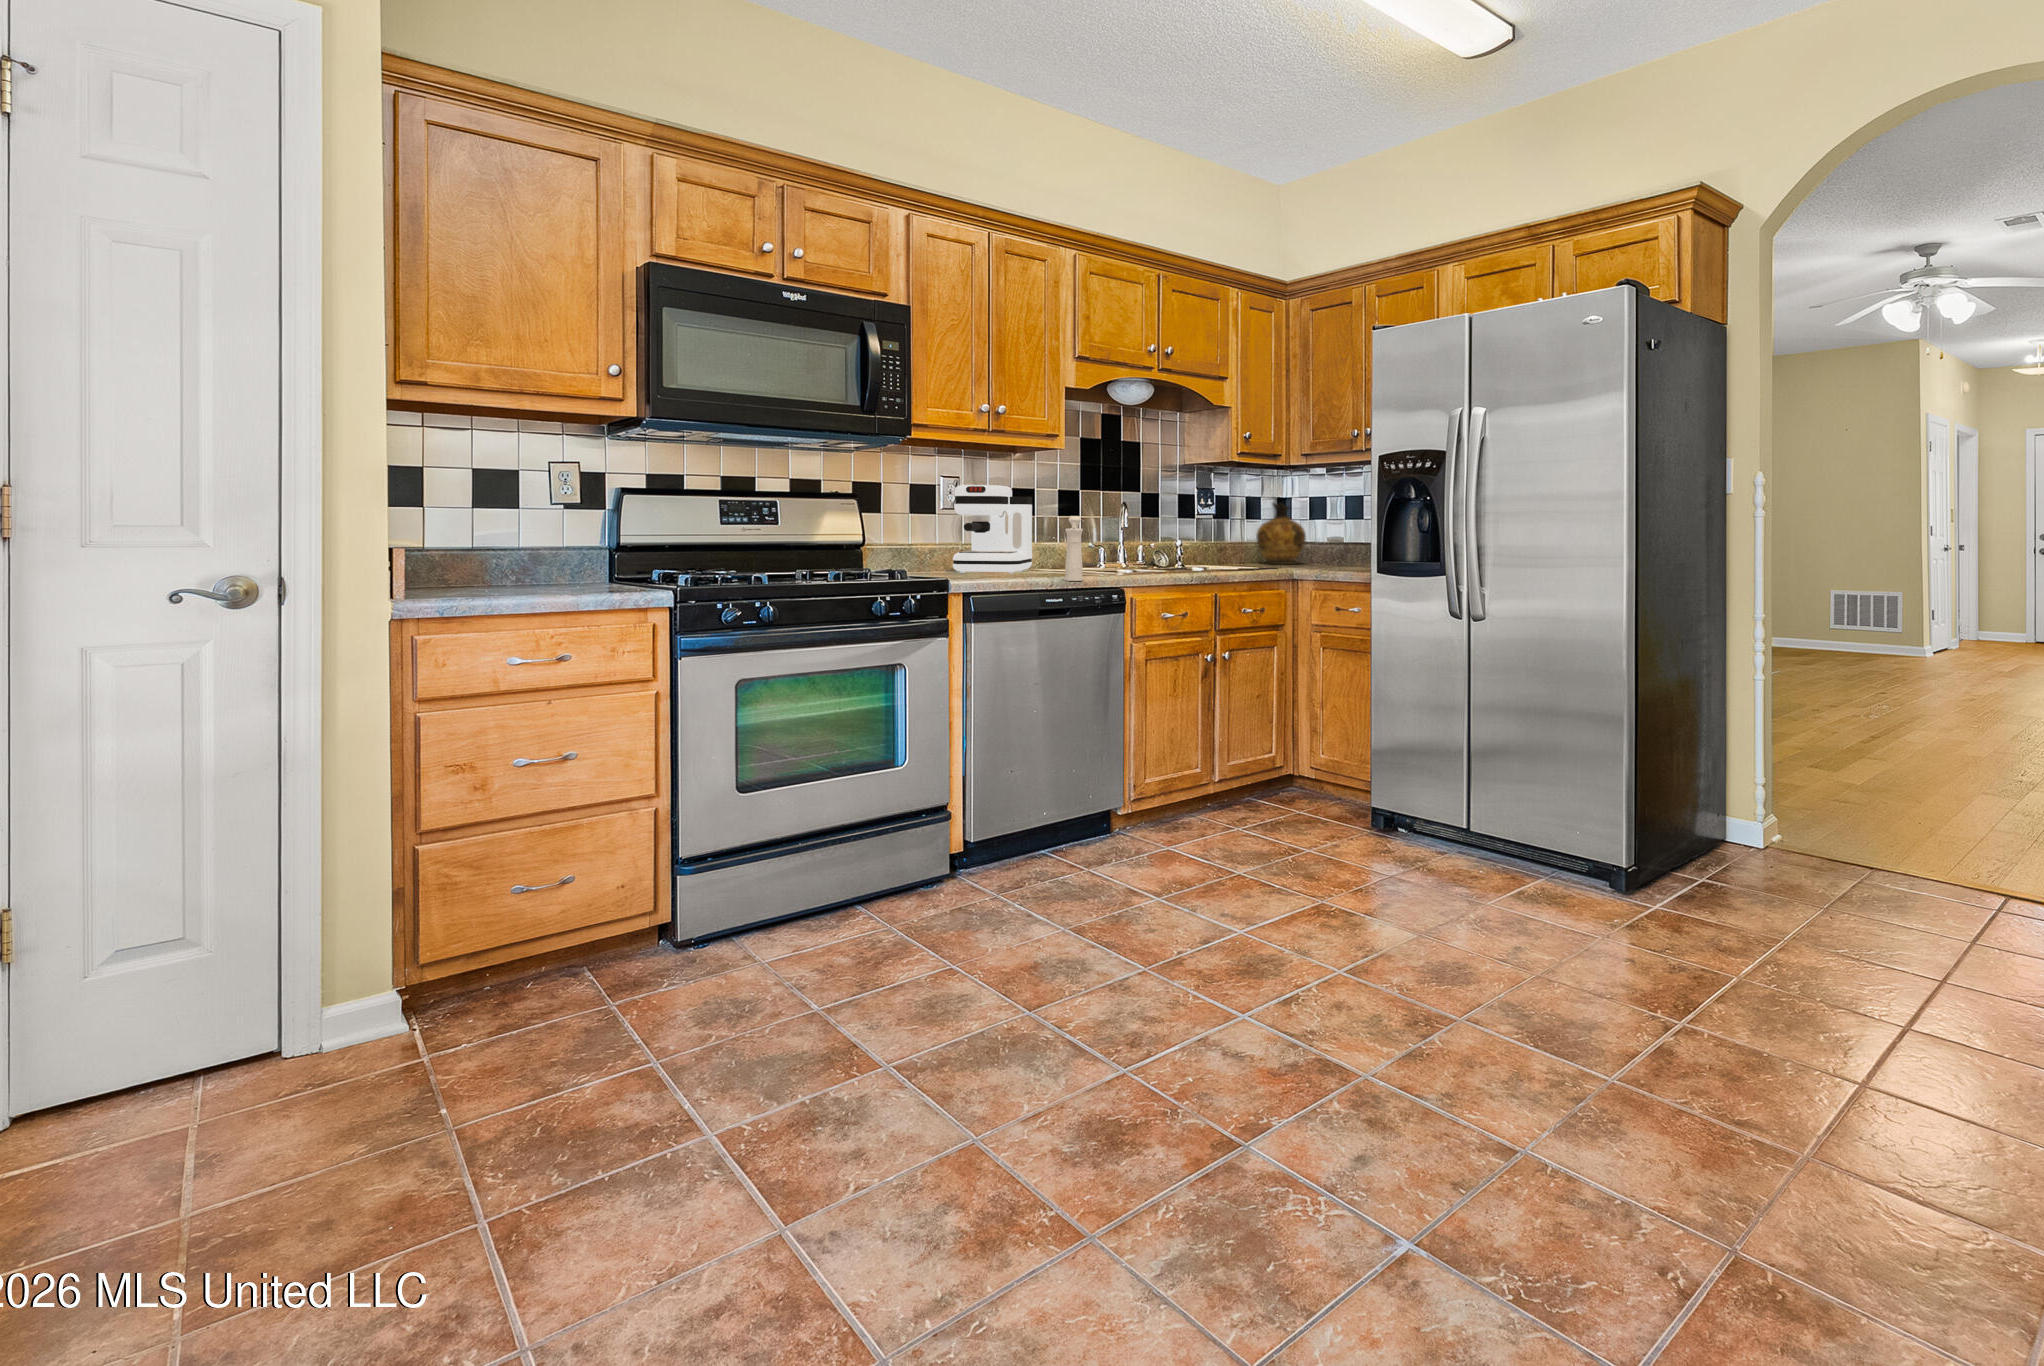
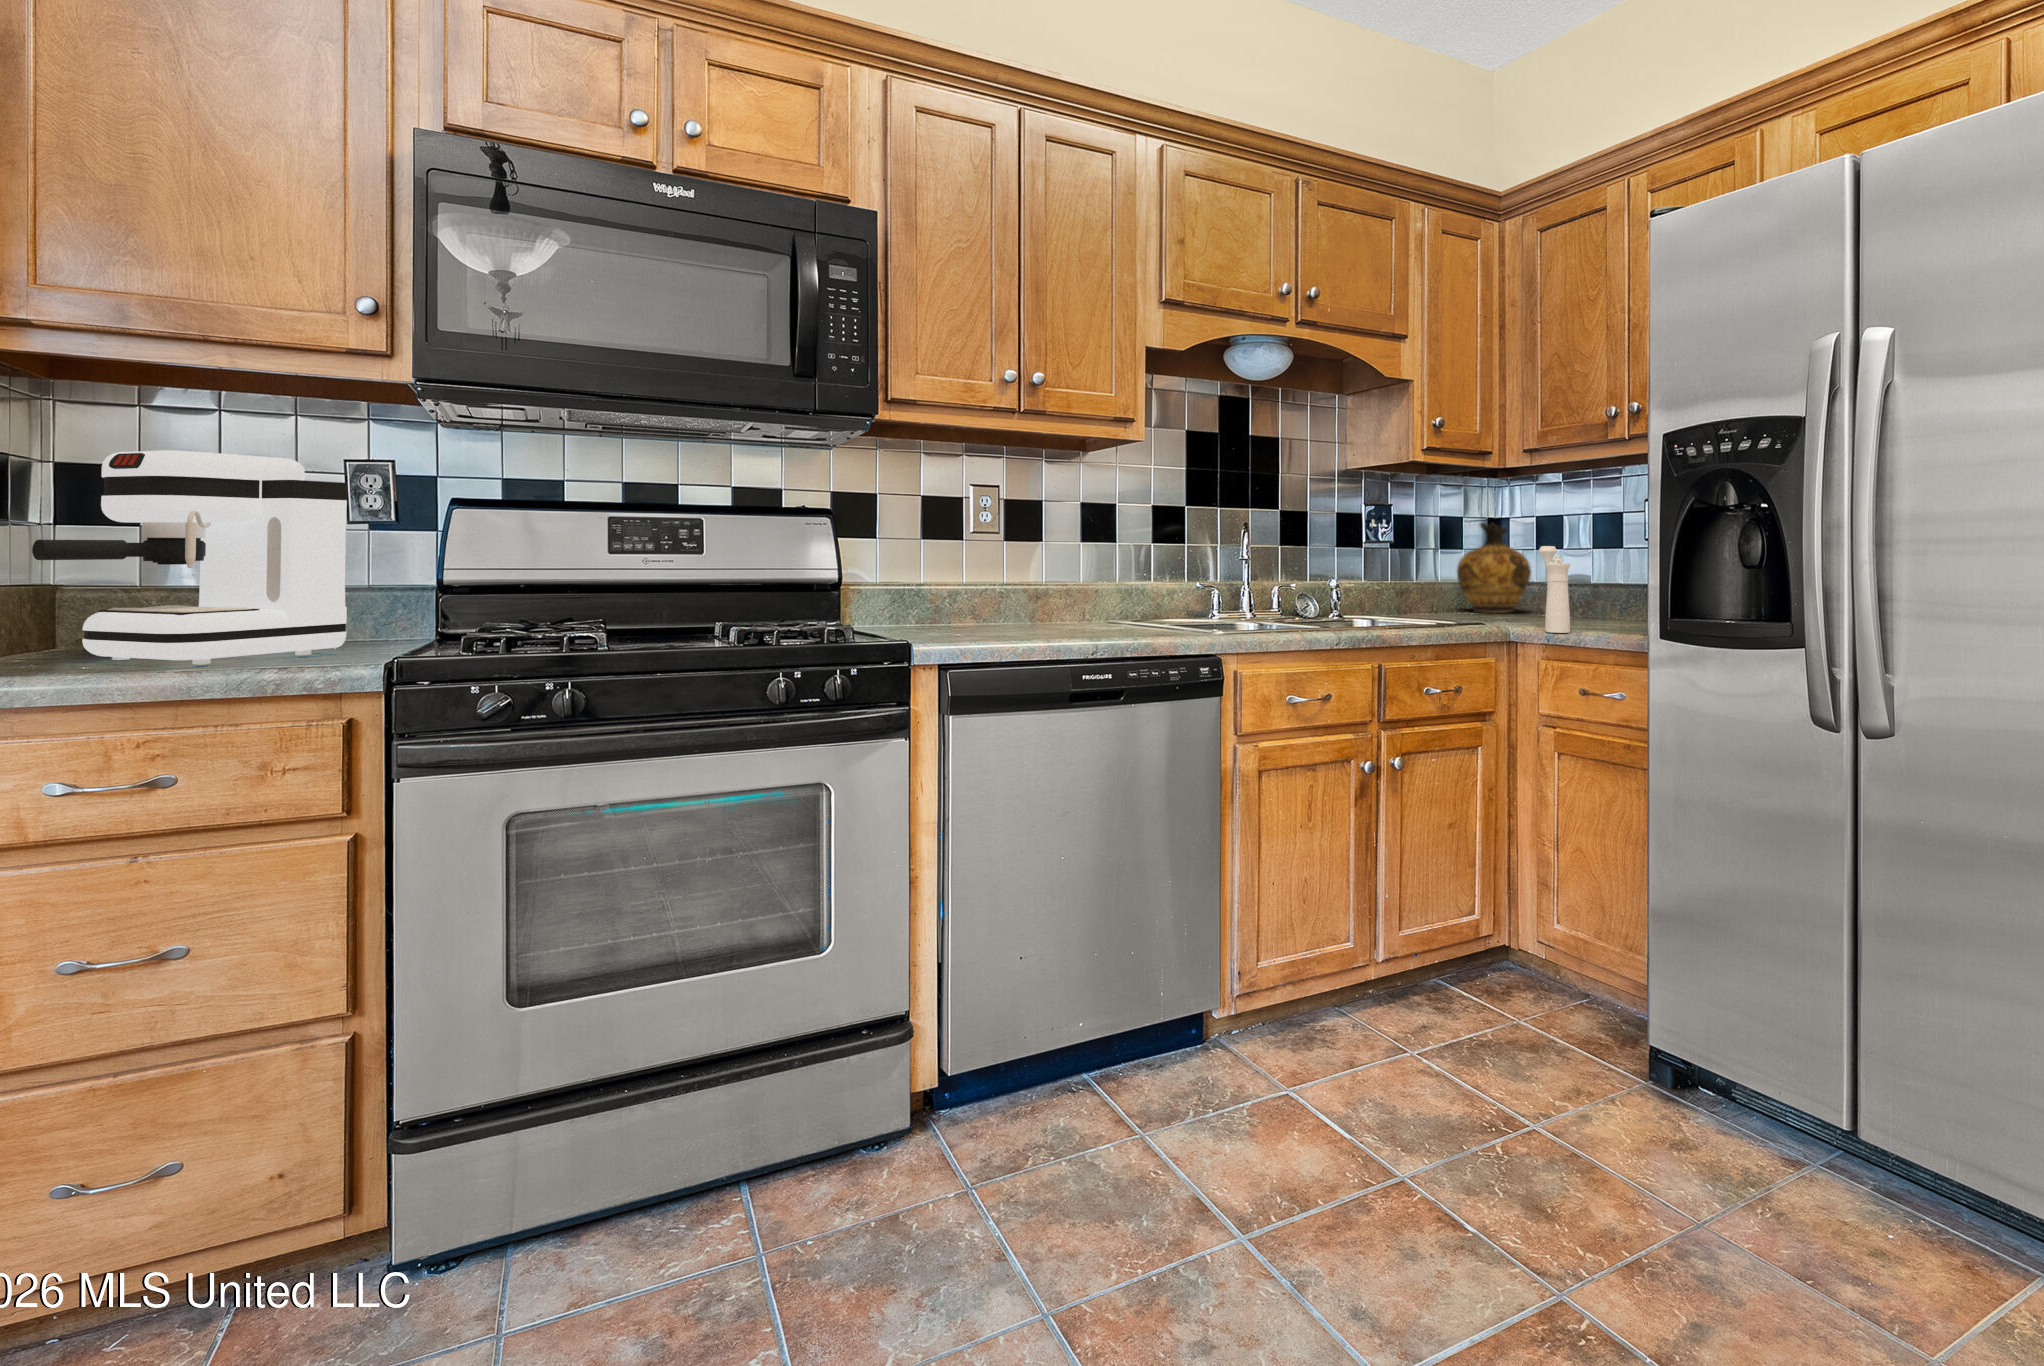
coffee maker: present [953,485,1032,574] -> present [32,450,347,665]
pepper mill: present [1065,516,1083,581] -> present [1539,546,1570,633]

